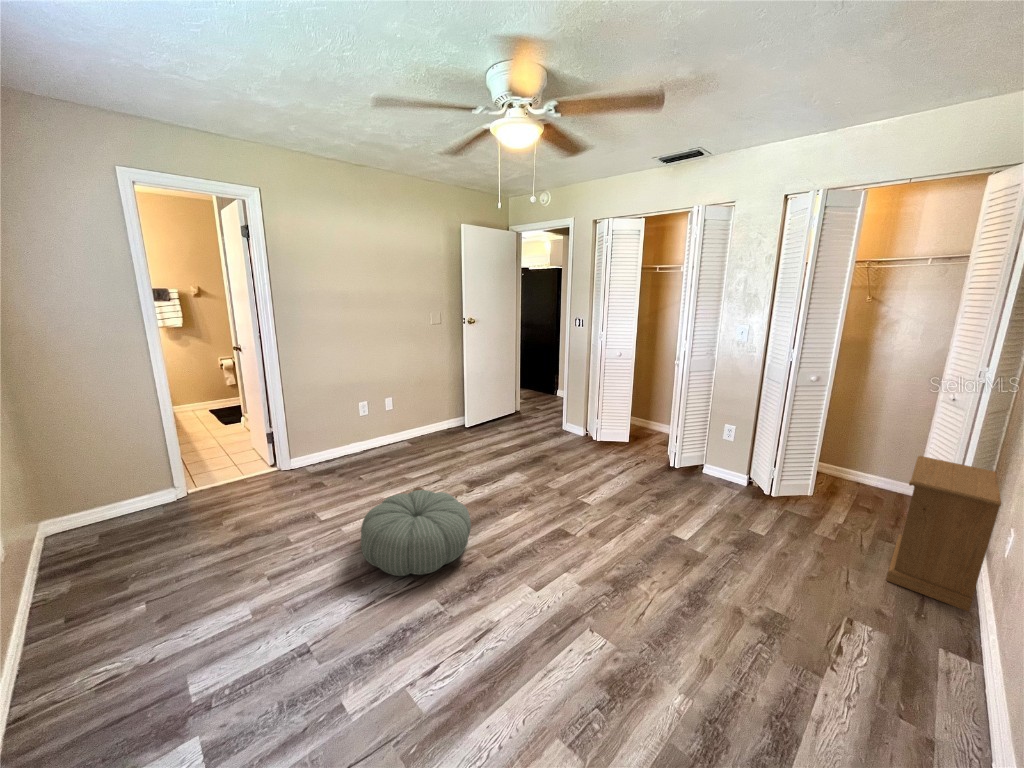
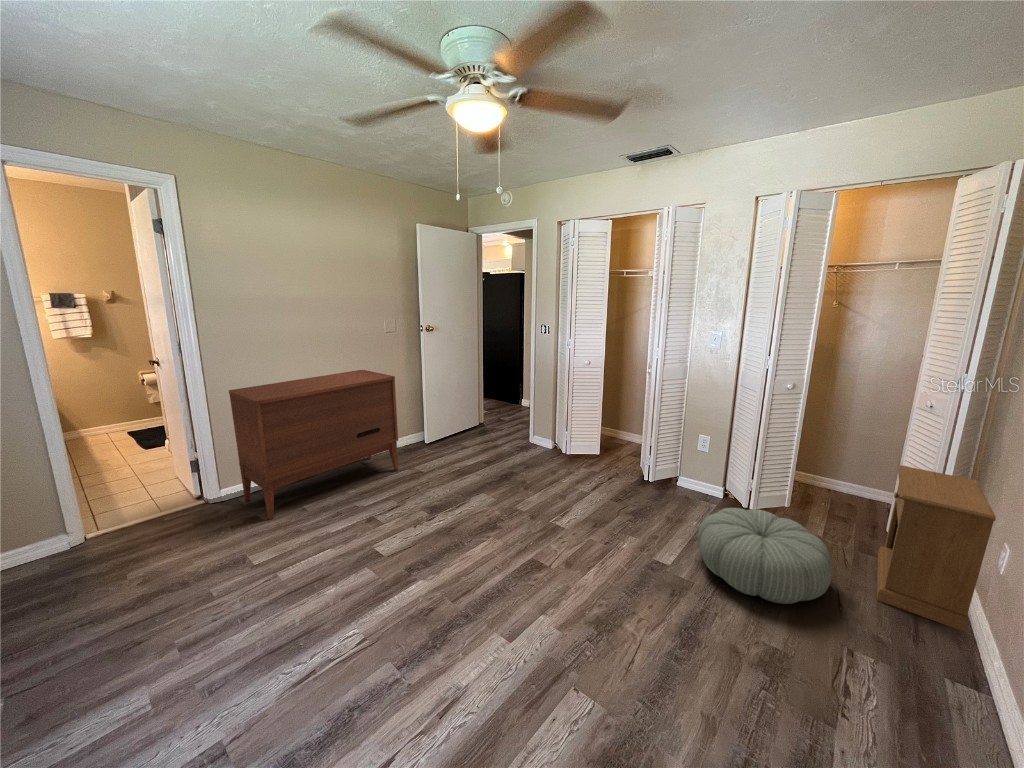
dresser: none [299,358,442,486] -> present [229,370,398,520]
pouf: present [361,490,471,576] -> present [698,508,832,604]

